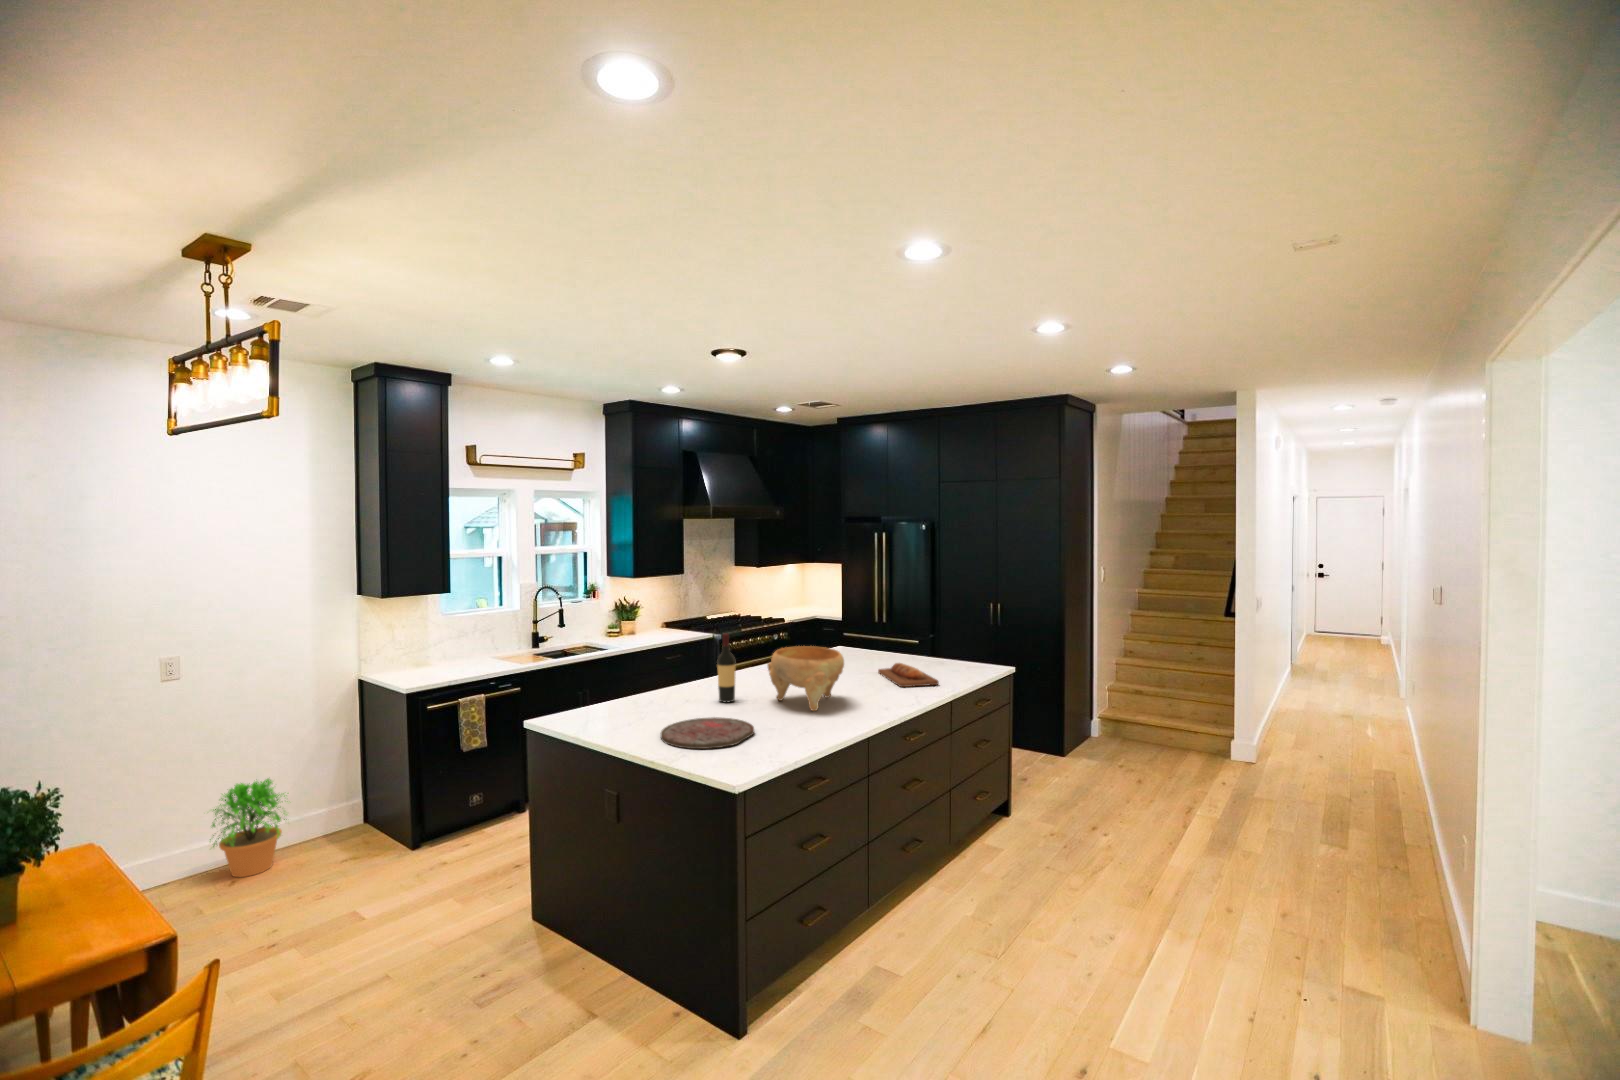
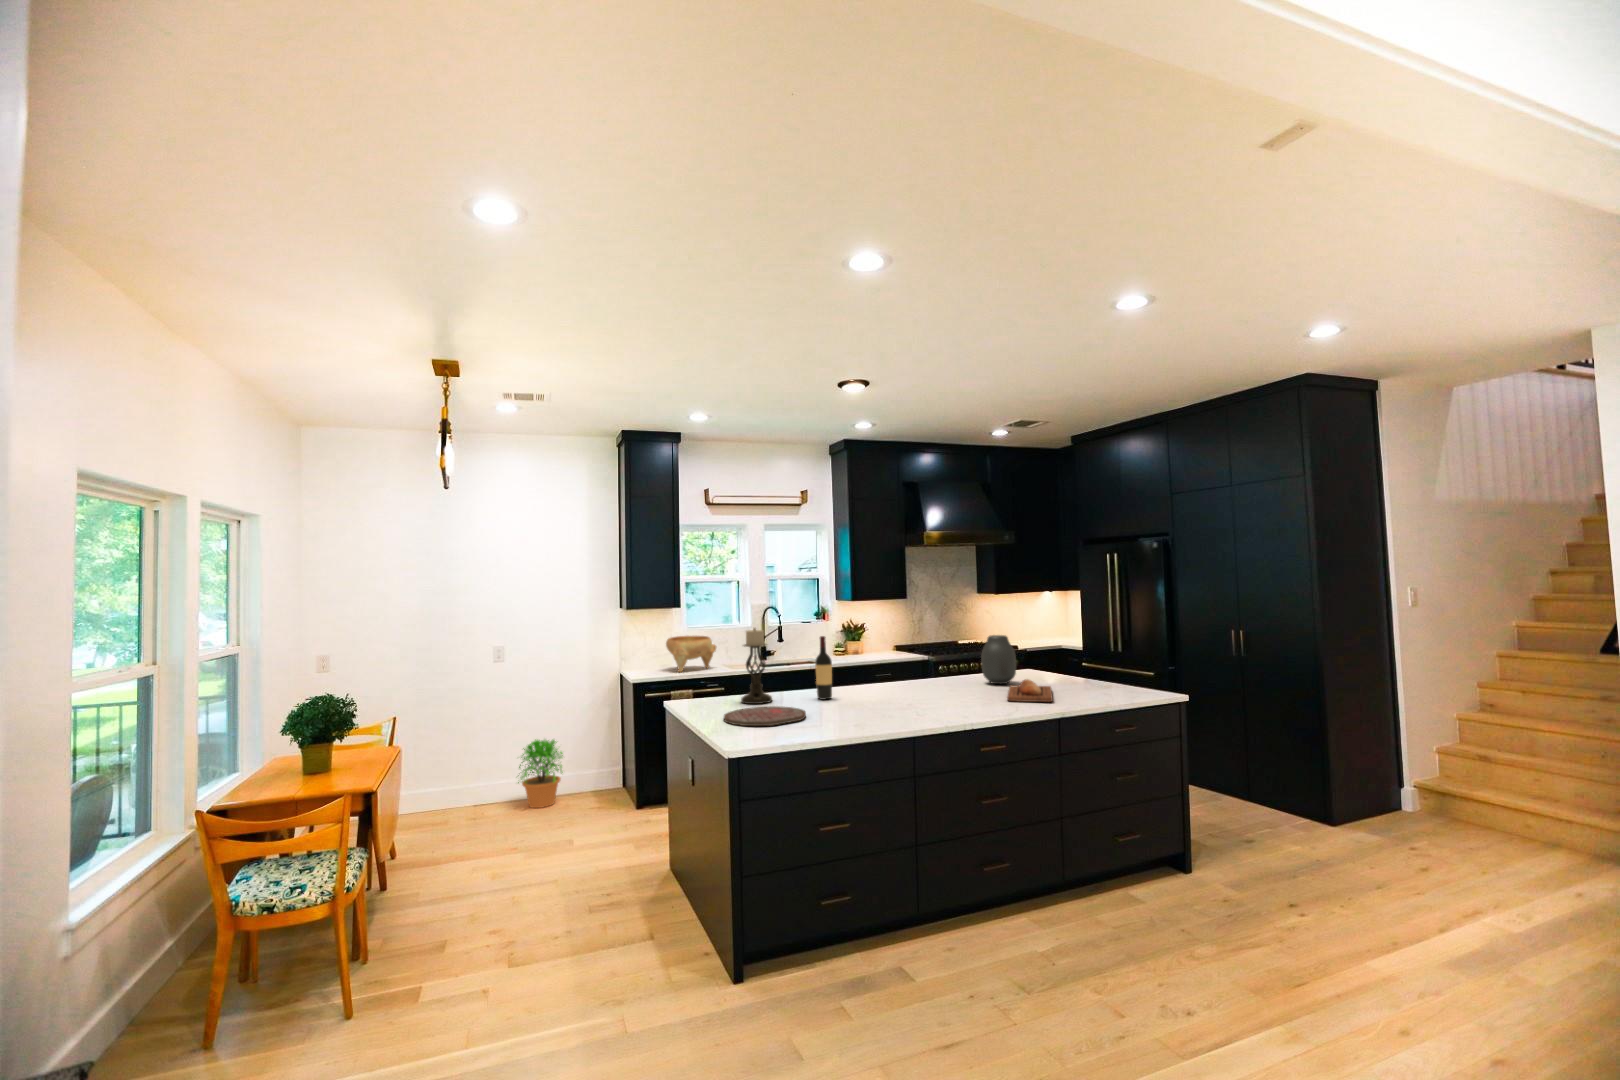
vase: none [842,620,874,667] -> present [981,635,1016,684]
candle holder: none [640,629,677,717] -> present [741,628,772,704]
decorative bowl: present [768,646,844,711] -> present [666,636,716,672]

